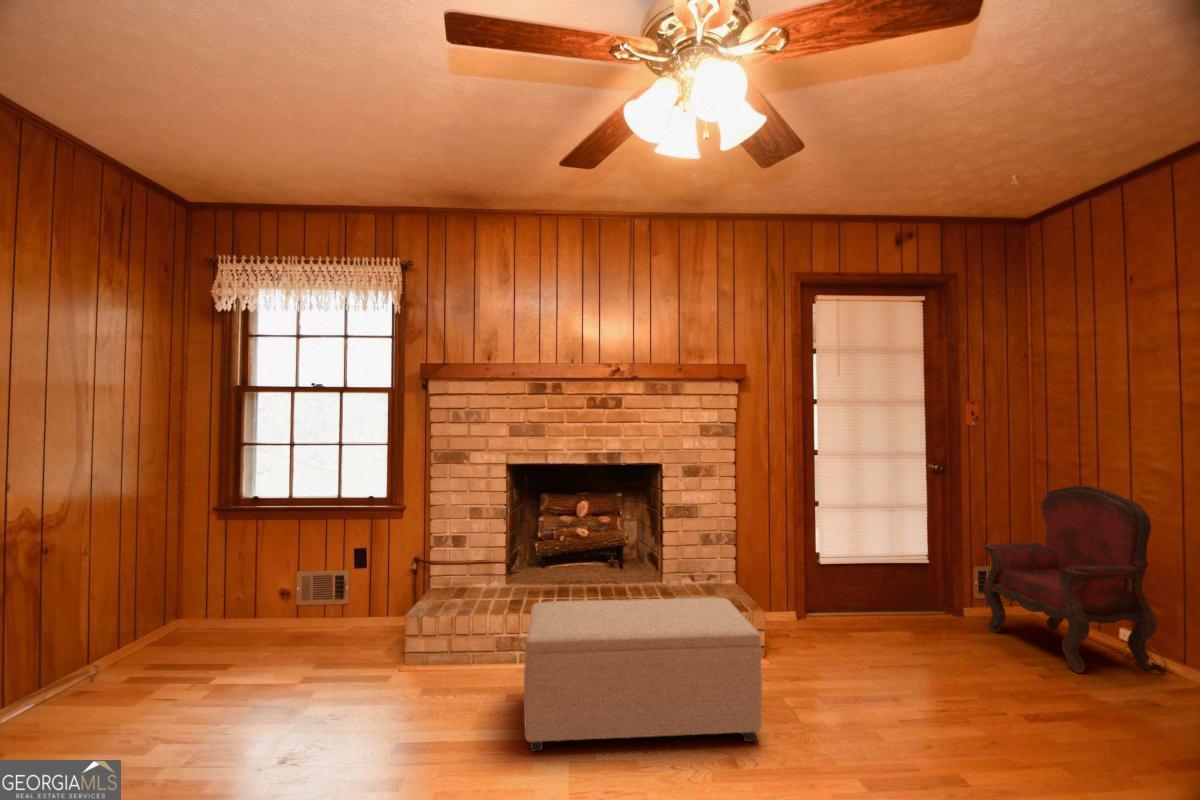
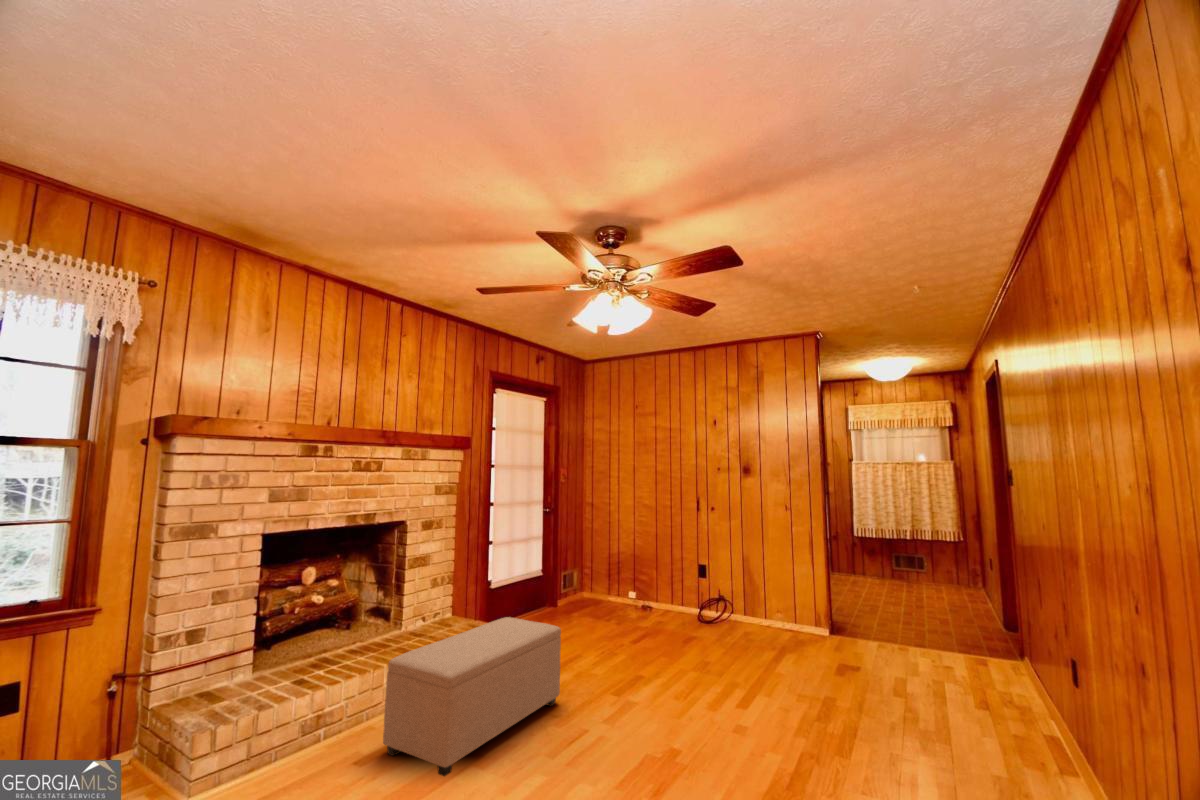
armchair: present [983,486,1157,673] -> none [573,516,648,620]

